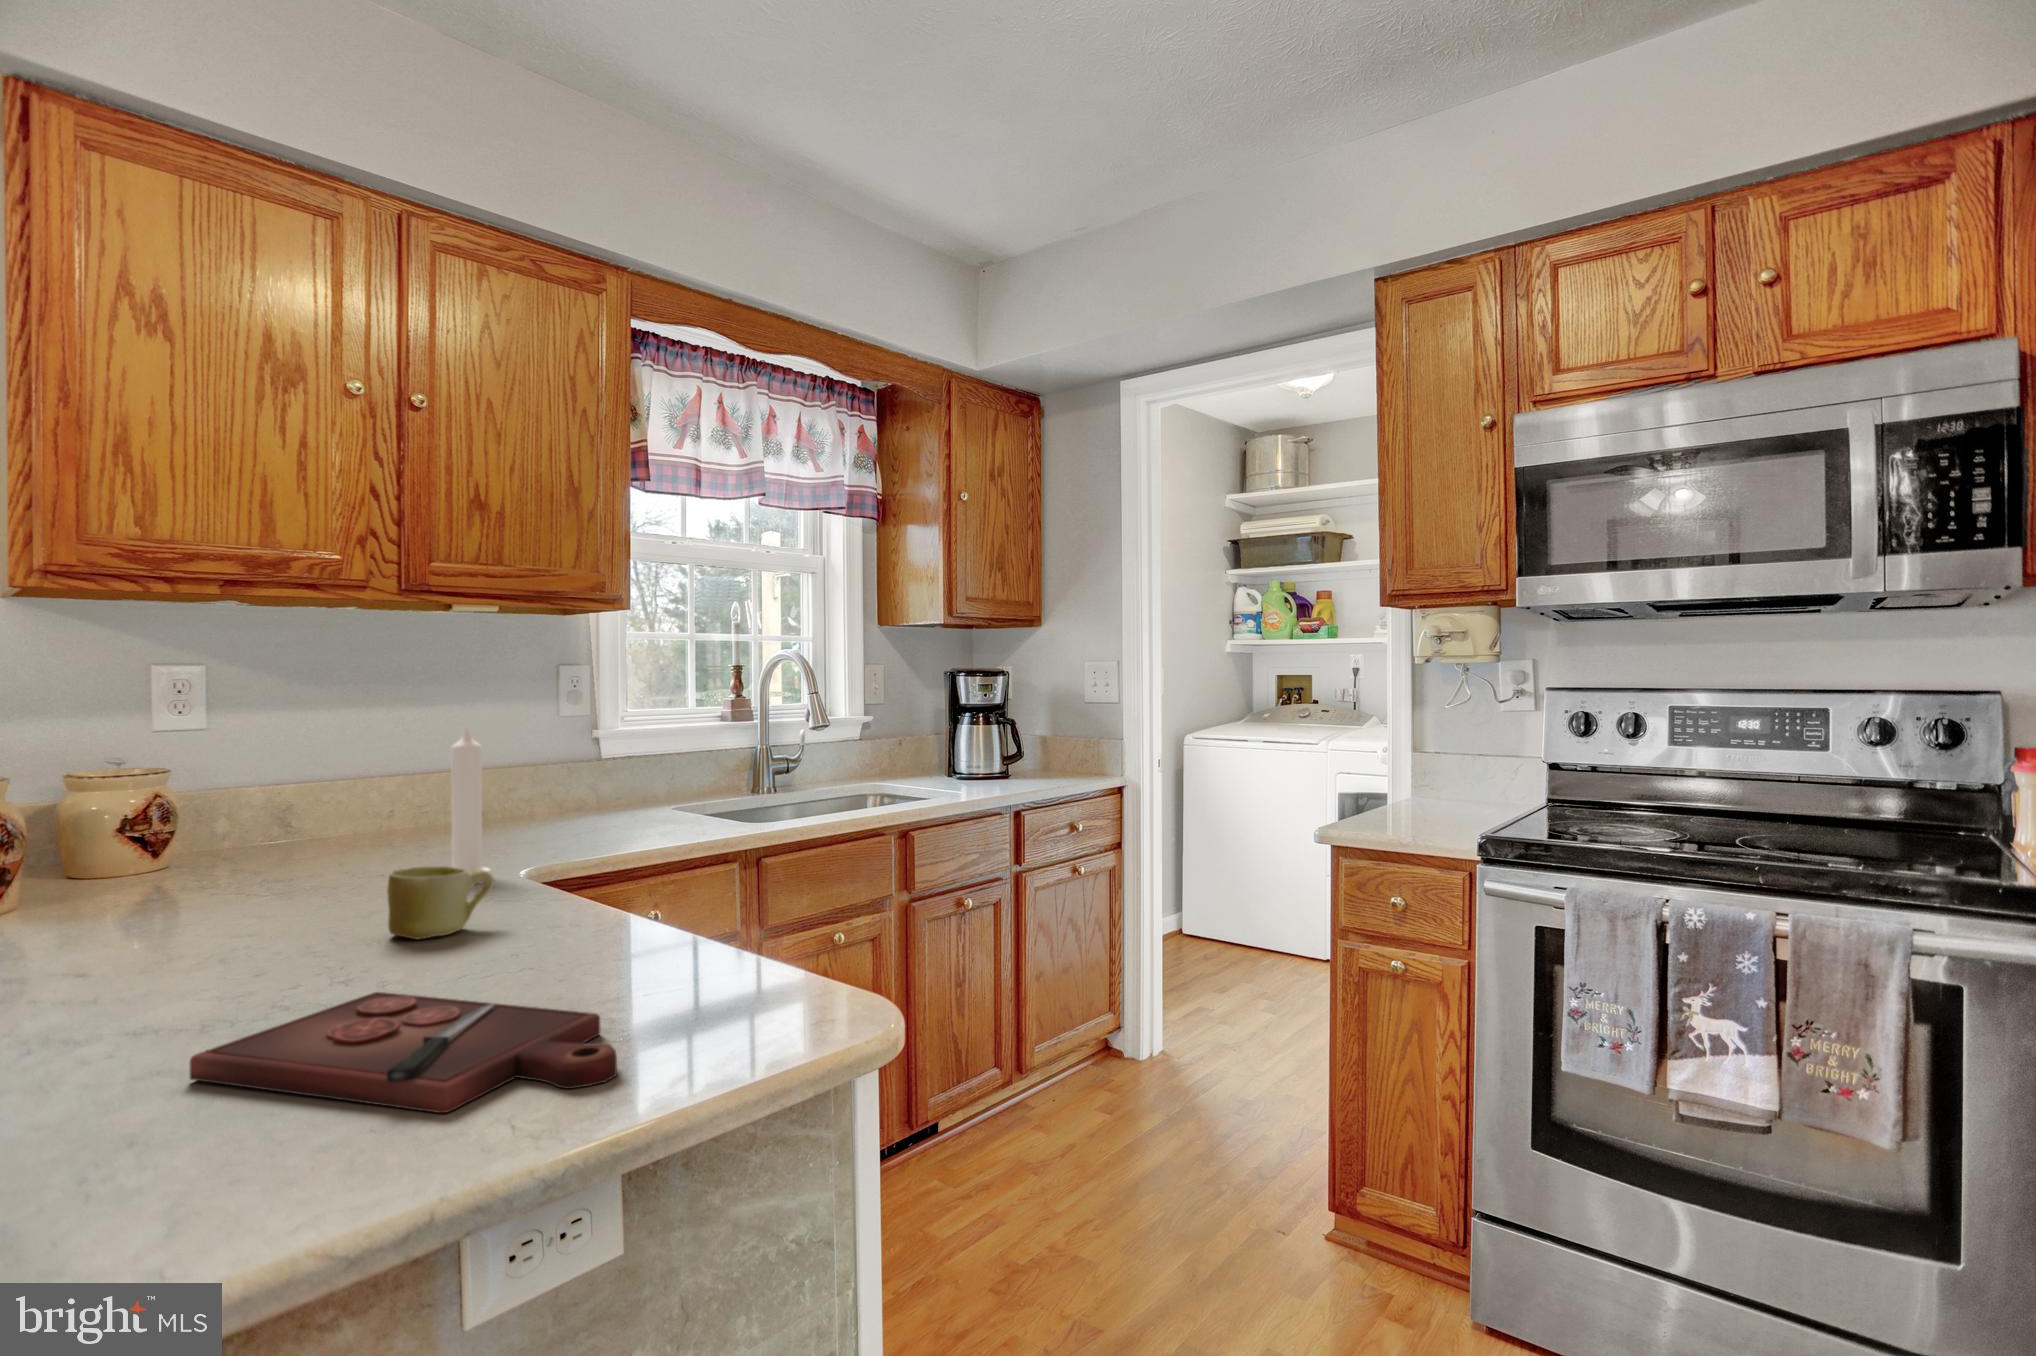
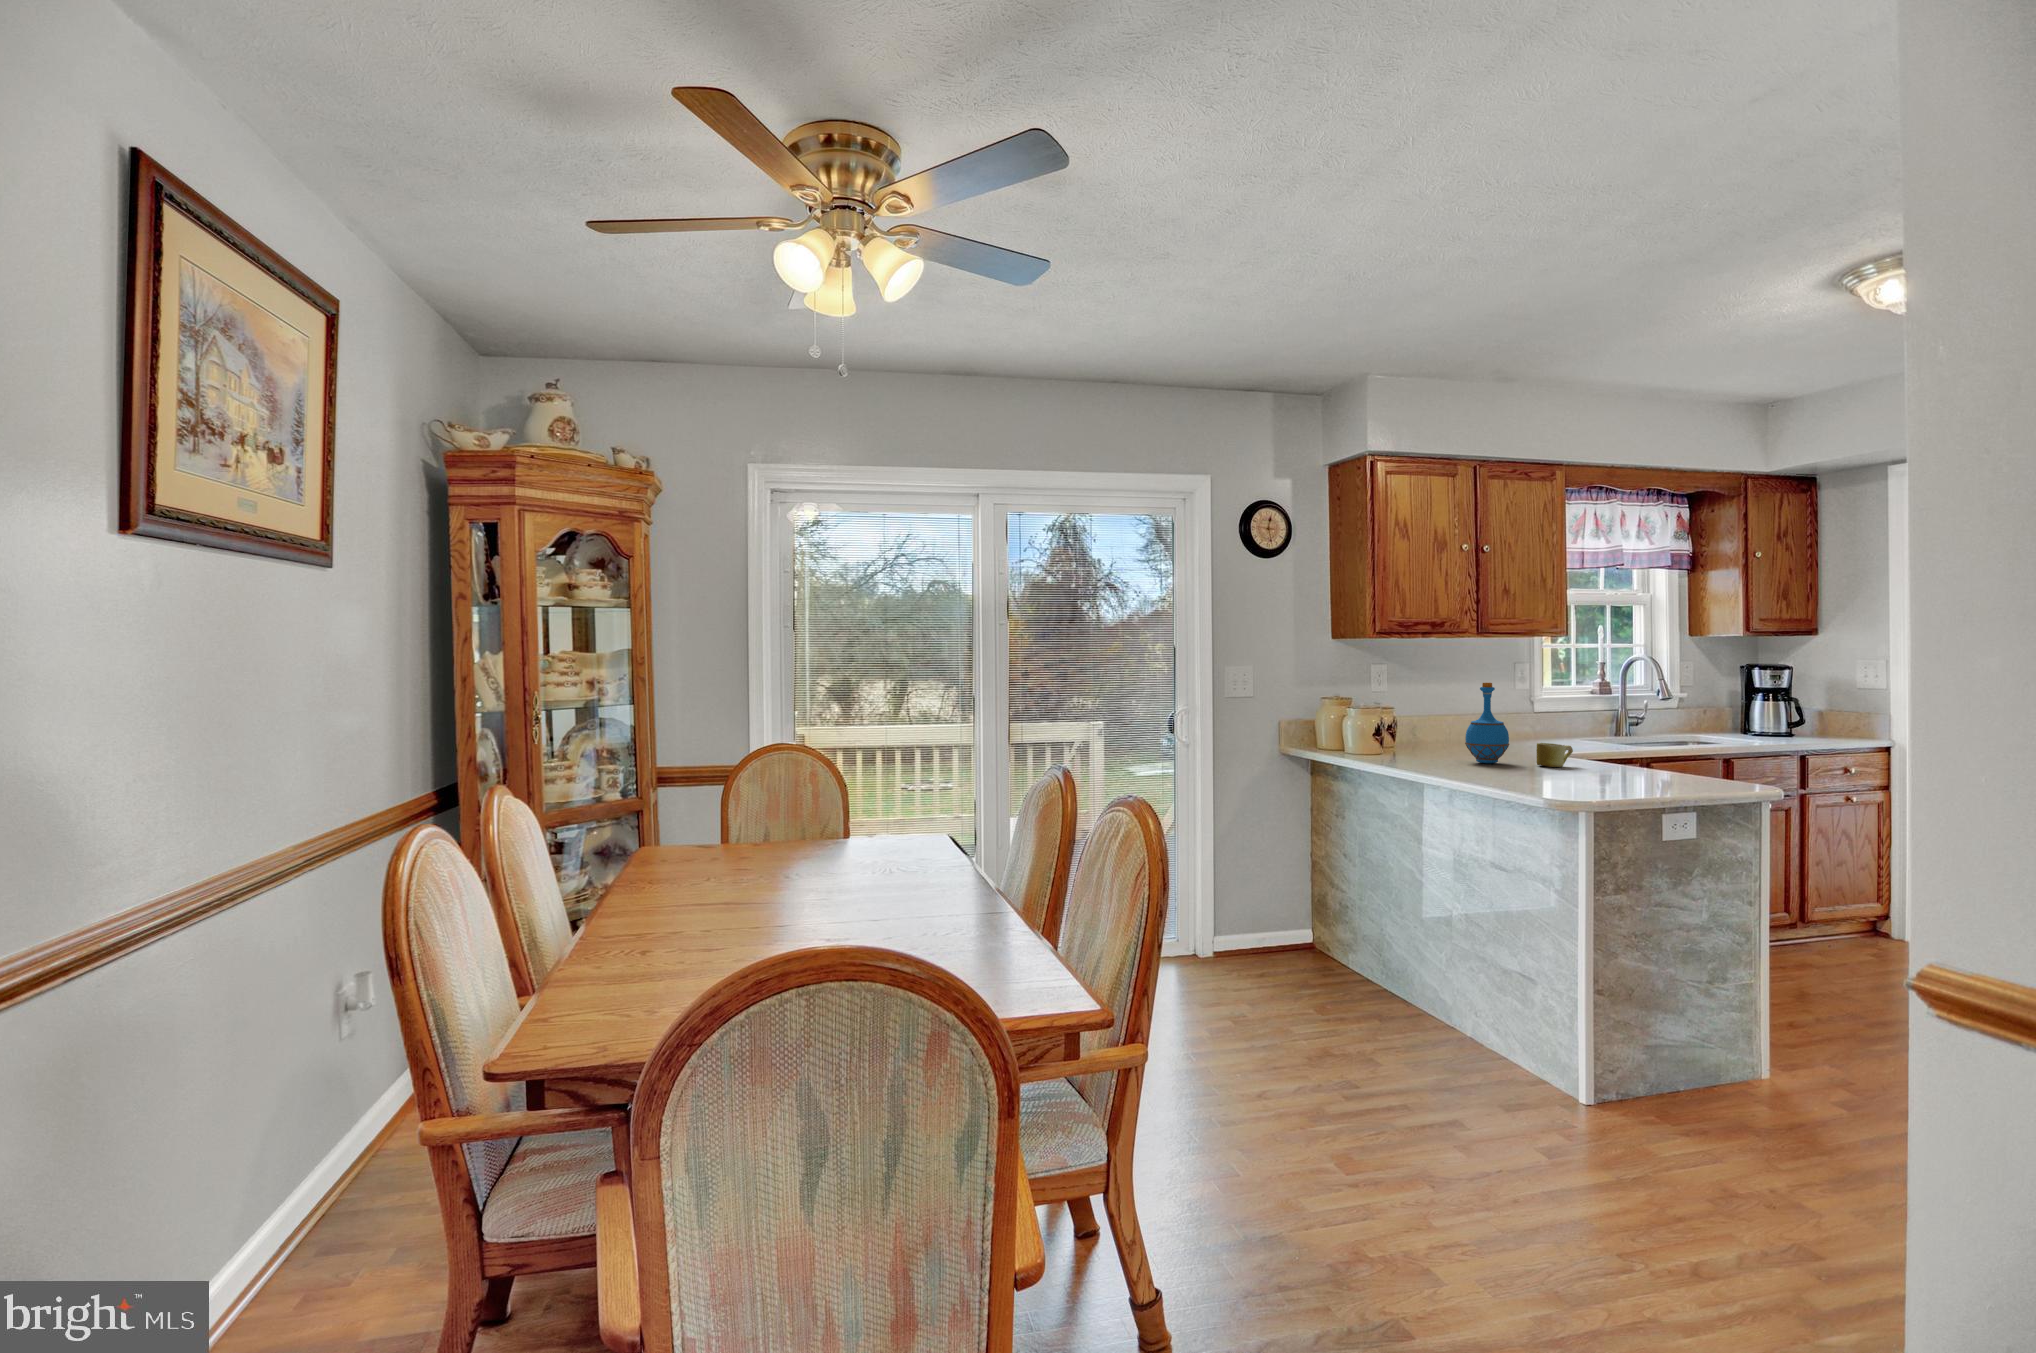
bottle: none [194,704,336,937] -> present [1465,683,1509,763]
candle: present [451,726,491,873] -> none [1515,693,1535,756]
cutting board: present [190,992,617,1113] -> none [1552,771,1686,791]

